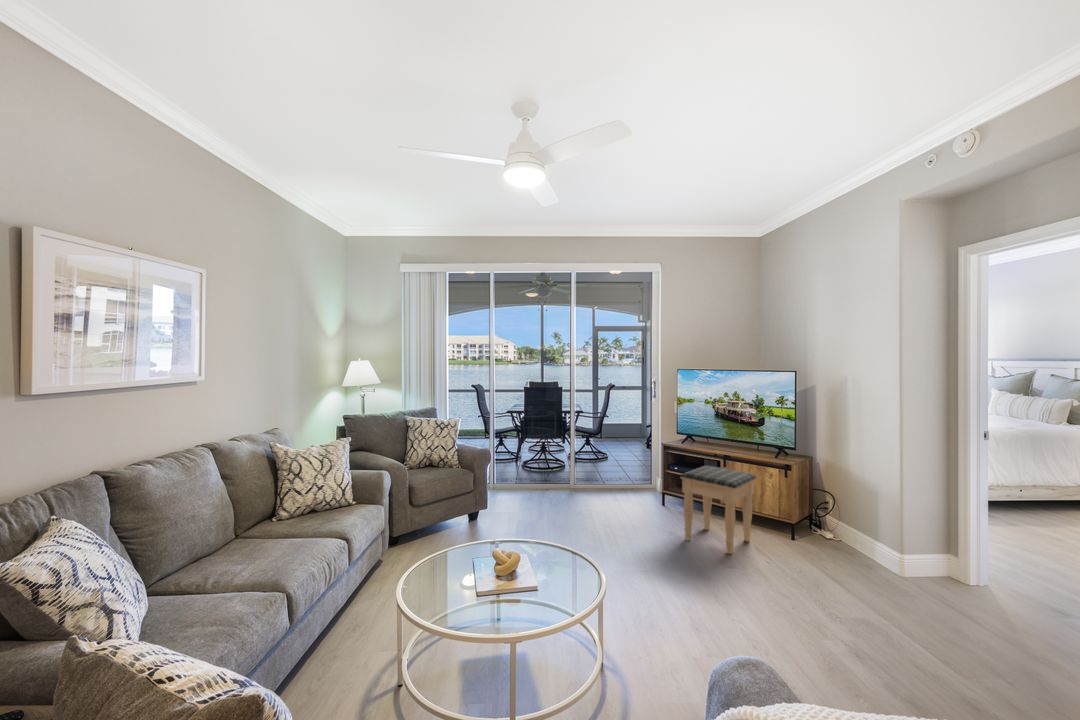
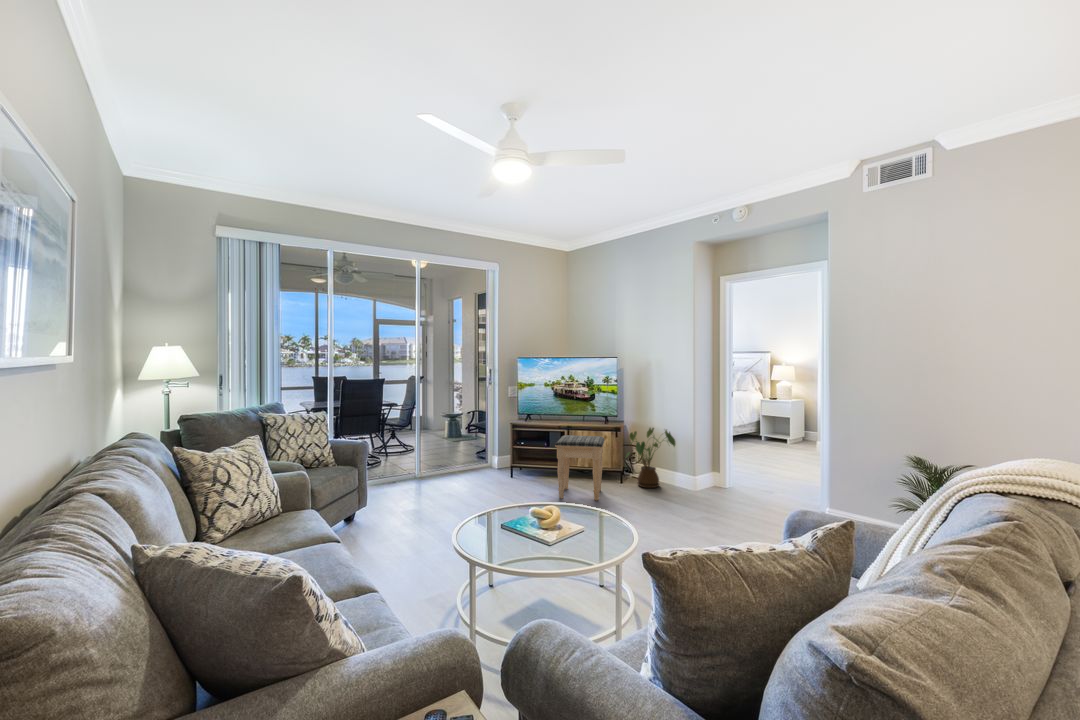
house plant: none [791,471,868,555] -> present [626,428,675,488]

